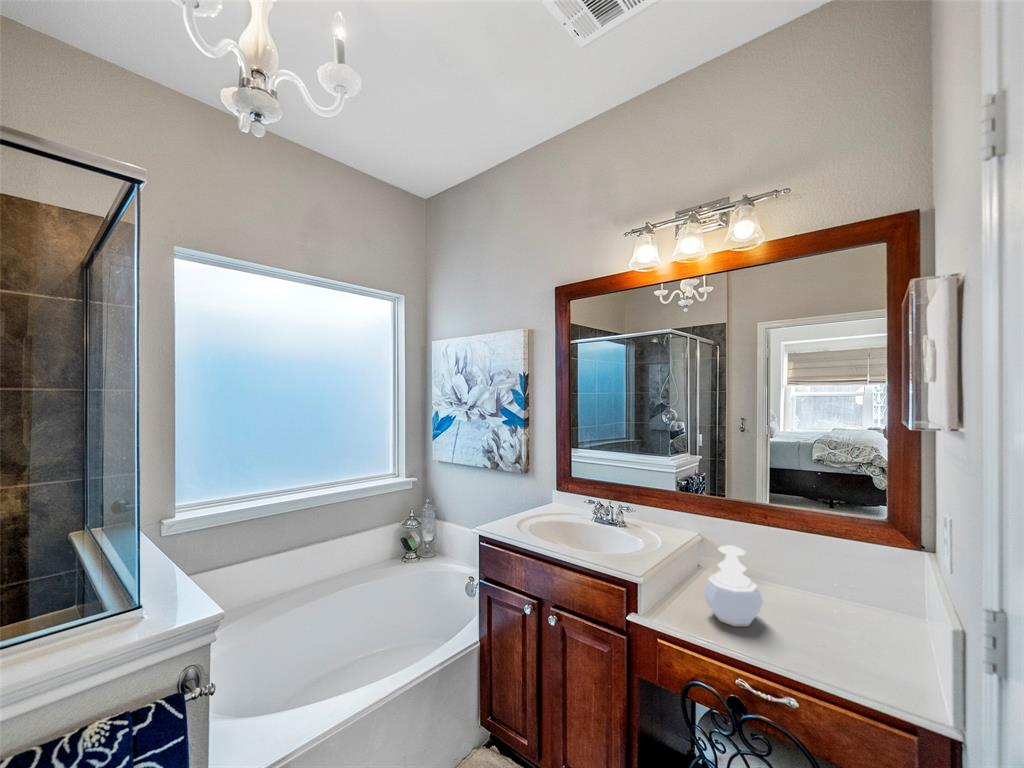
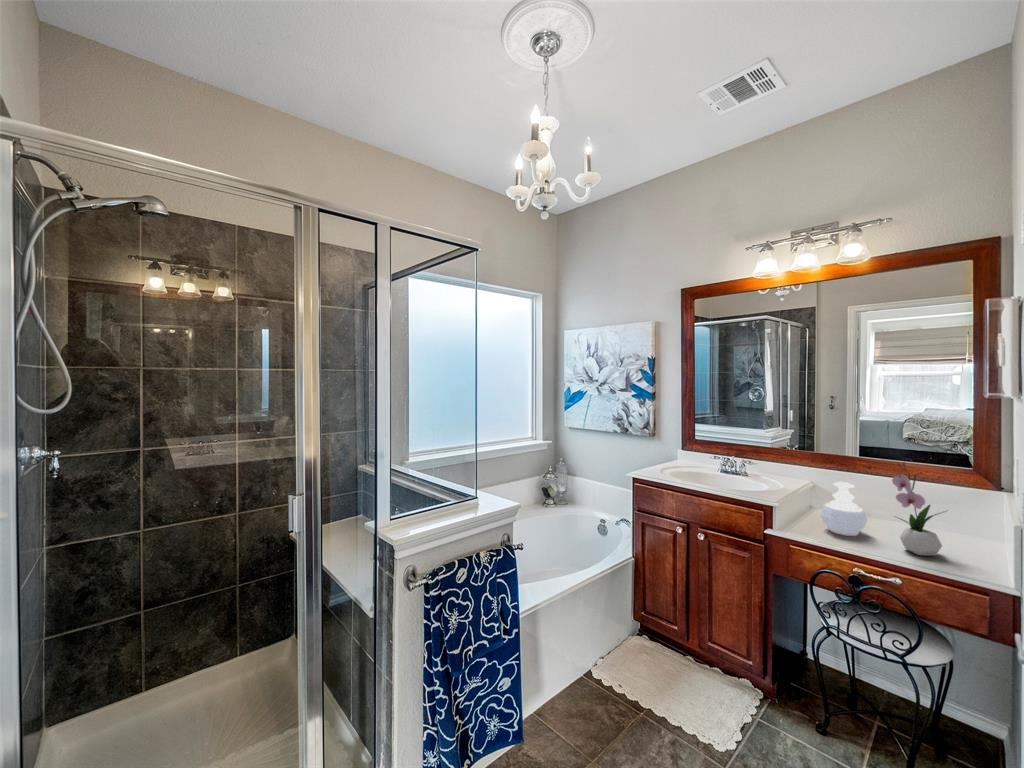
flower arrangement: none [789,522,865,666] -> present [892,462,942,556]

